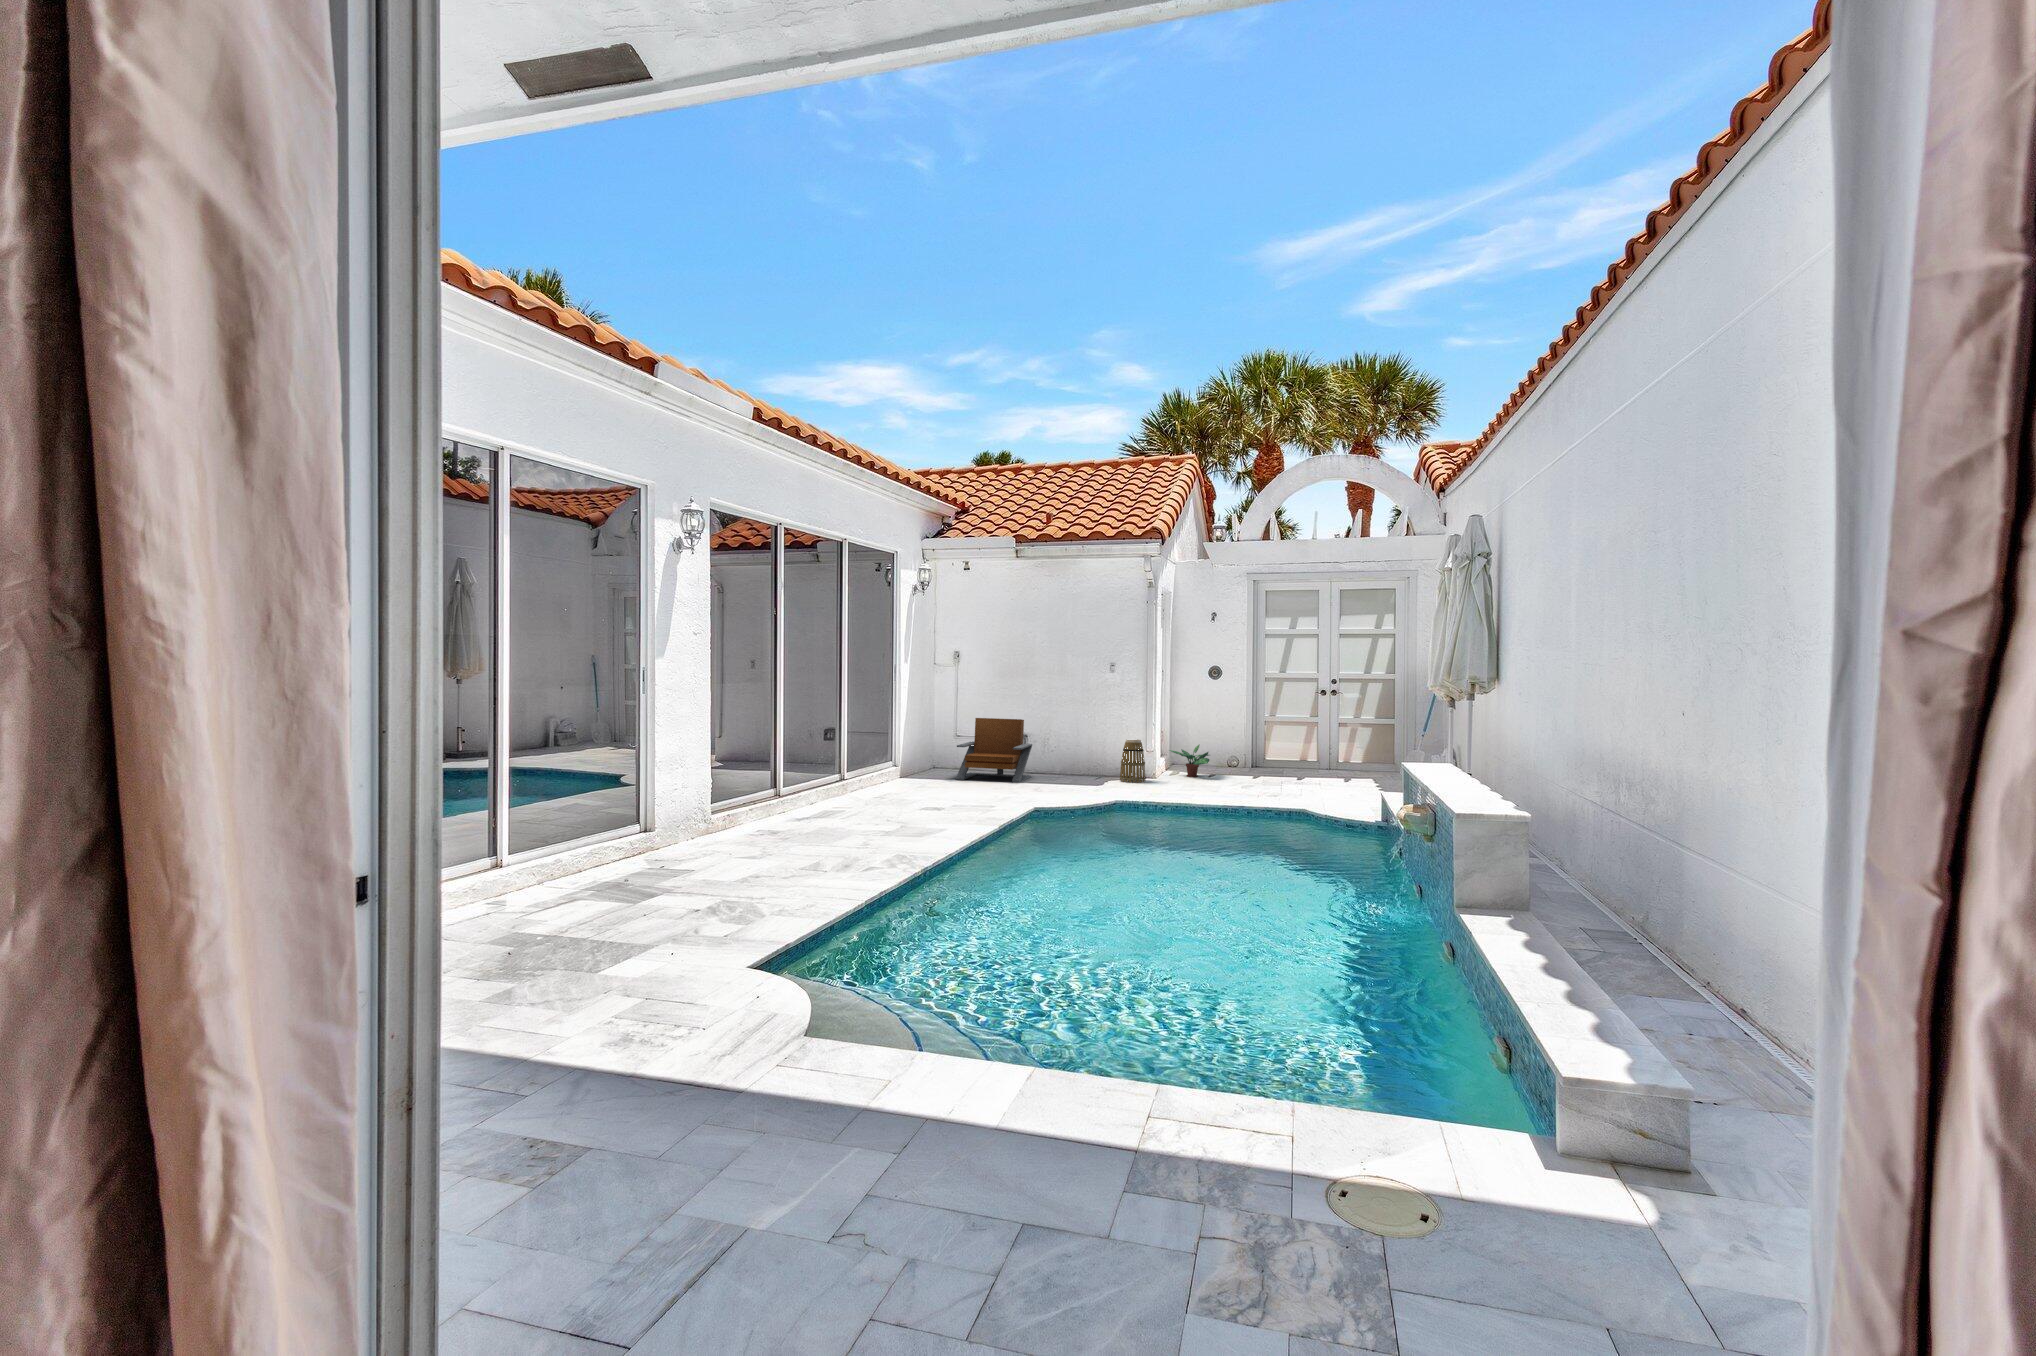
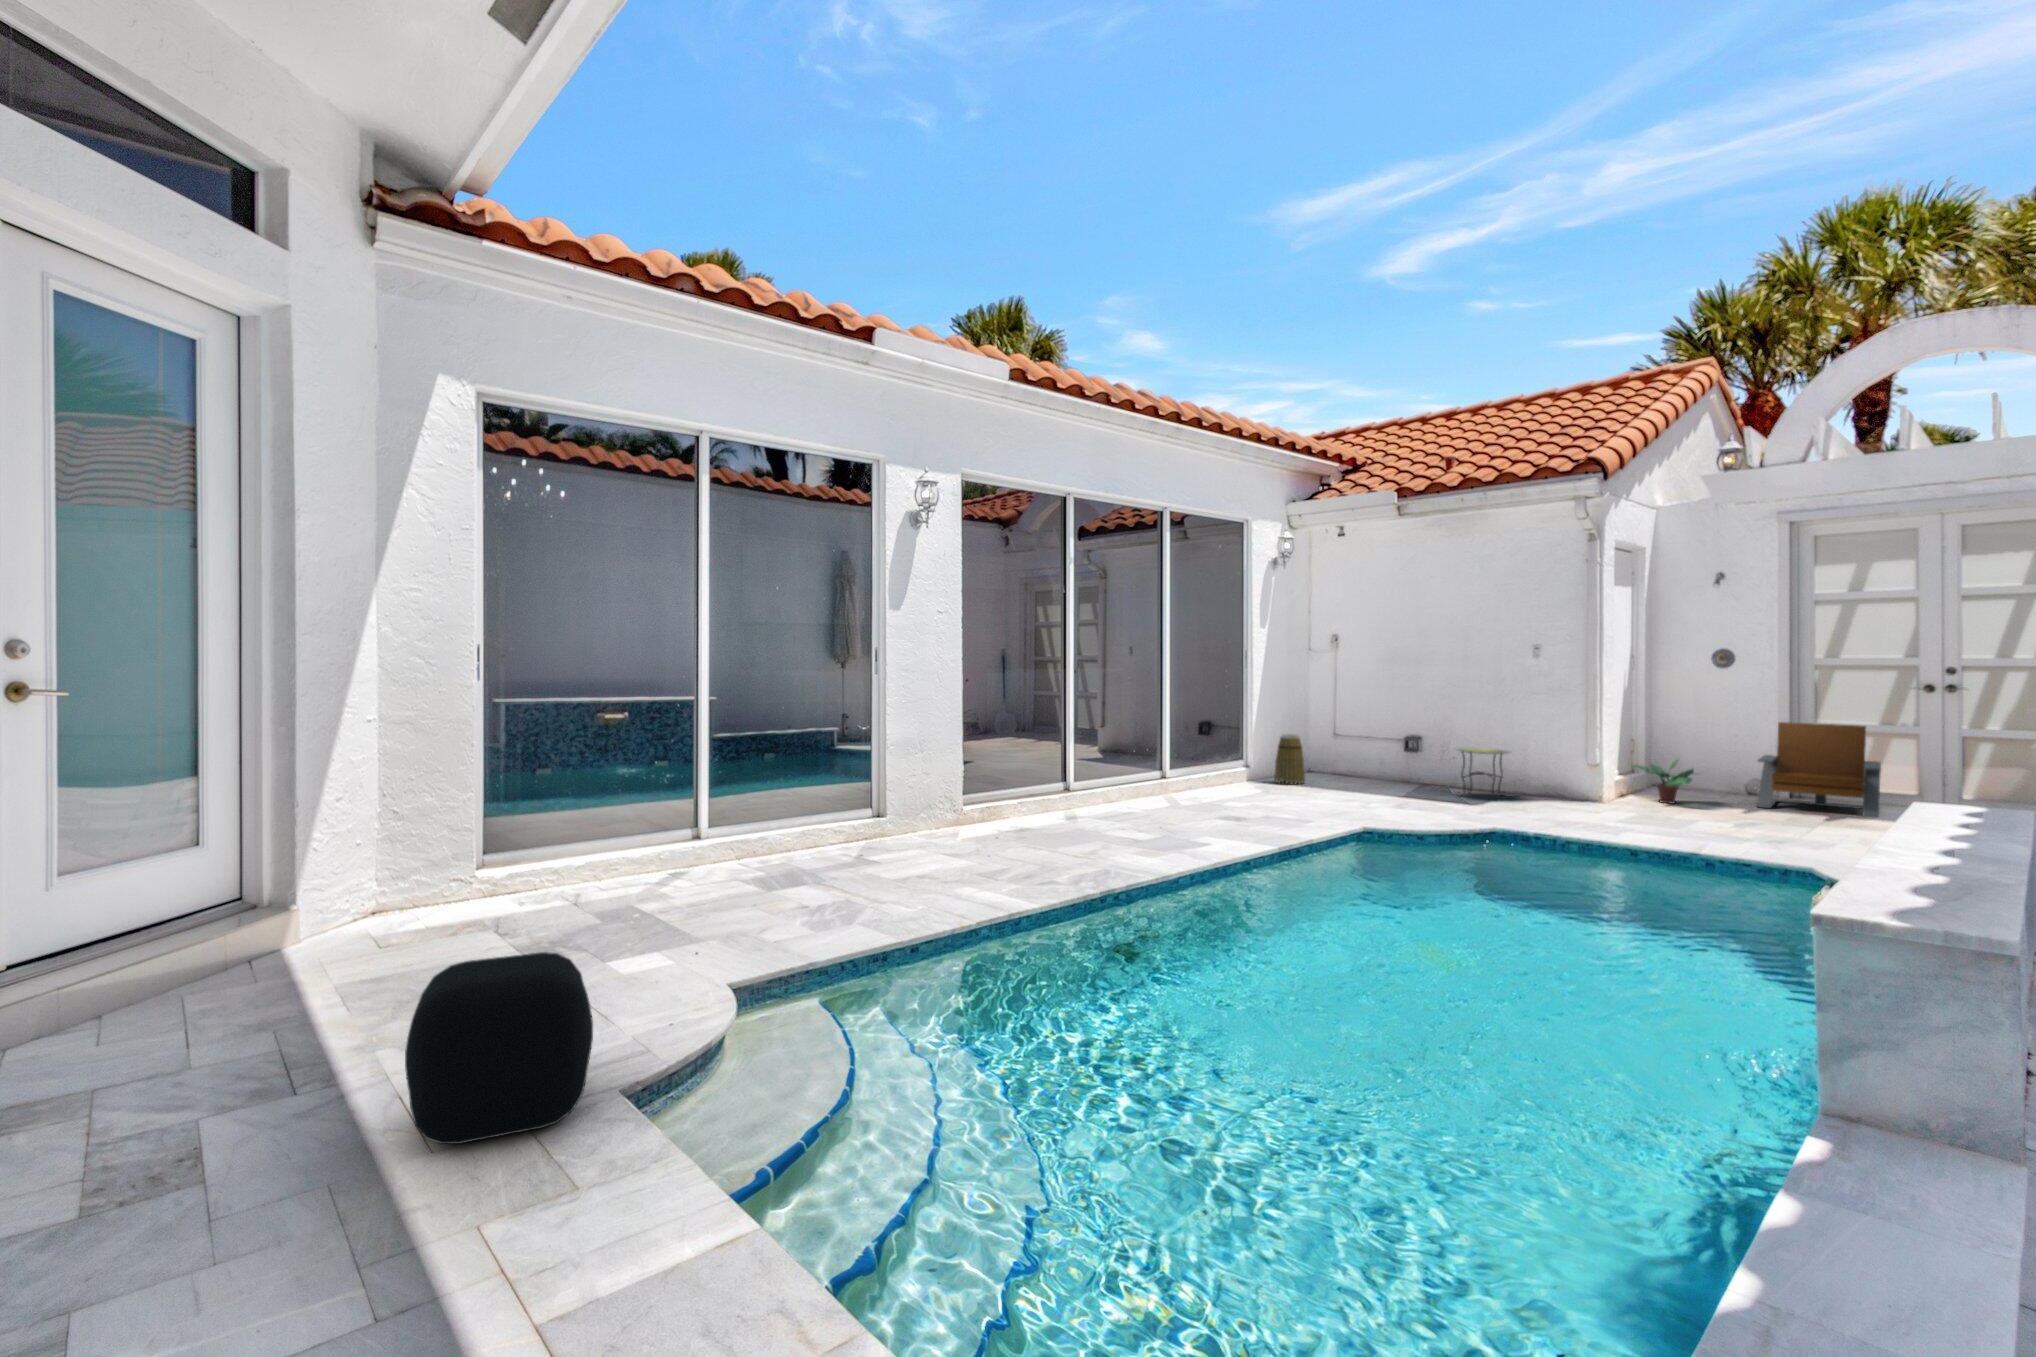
lounge chair: present [956,718,1032,783] -> present [1757,722,1881,818]
basket: present [1120,740,1146,783] -> present [1274,734,1305,784]
side table: none [1059,743,1100,781] -> present [1456,748,1511,799]
ottoman: none [687,946,847,1109] -> present [405,952,593,1144]

